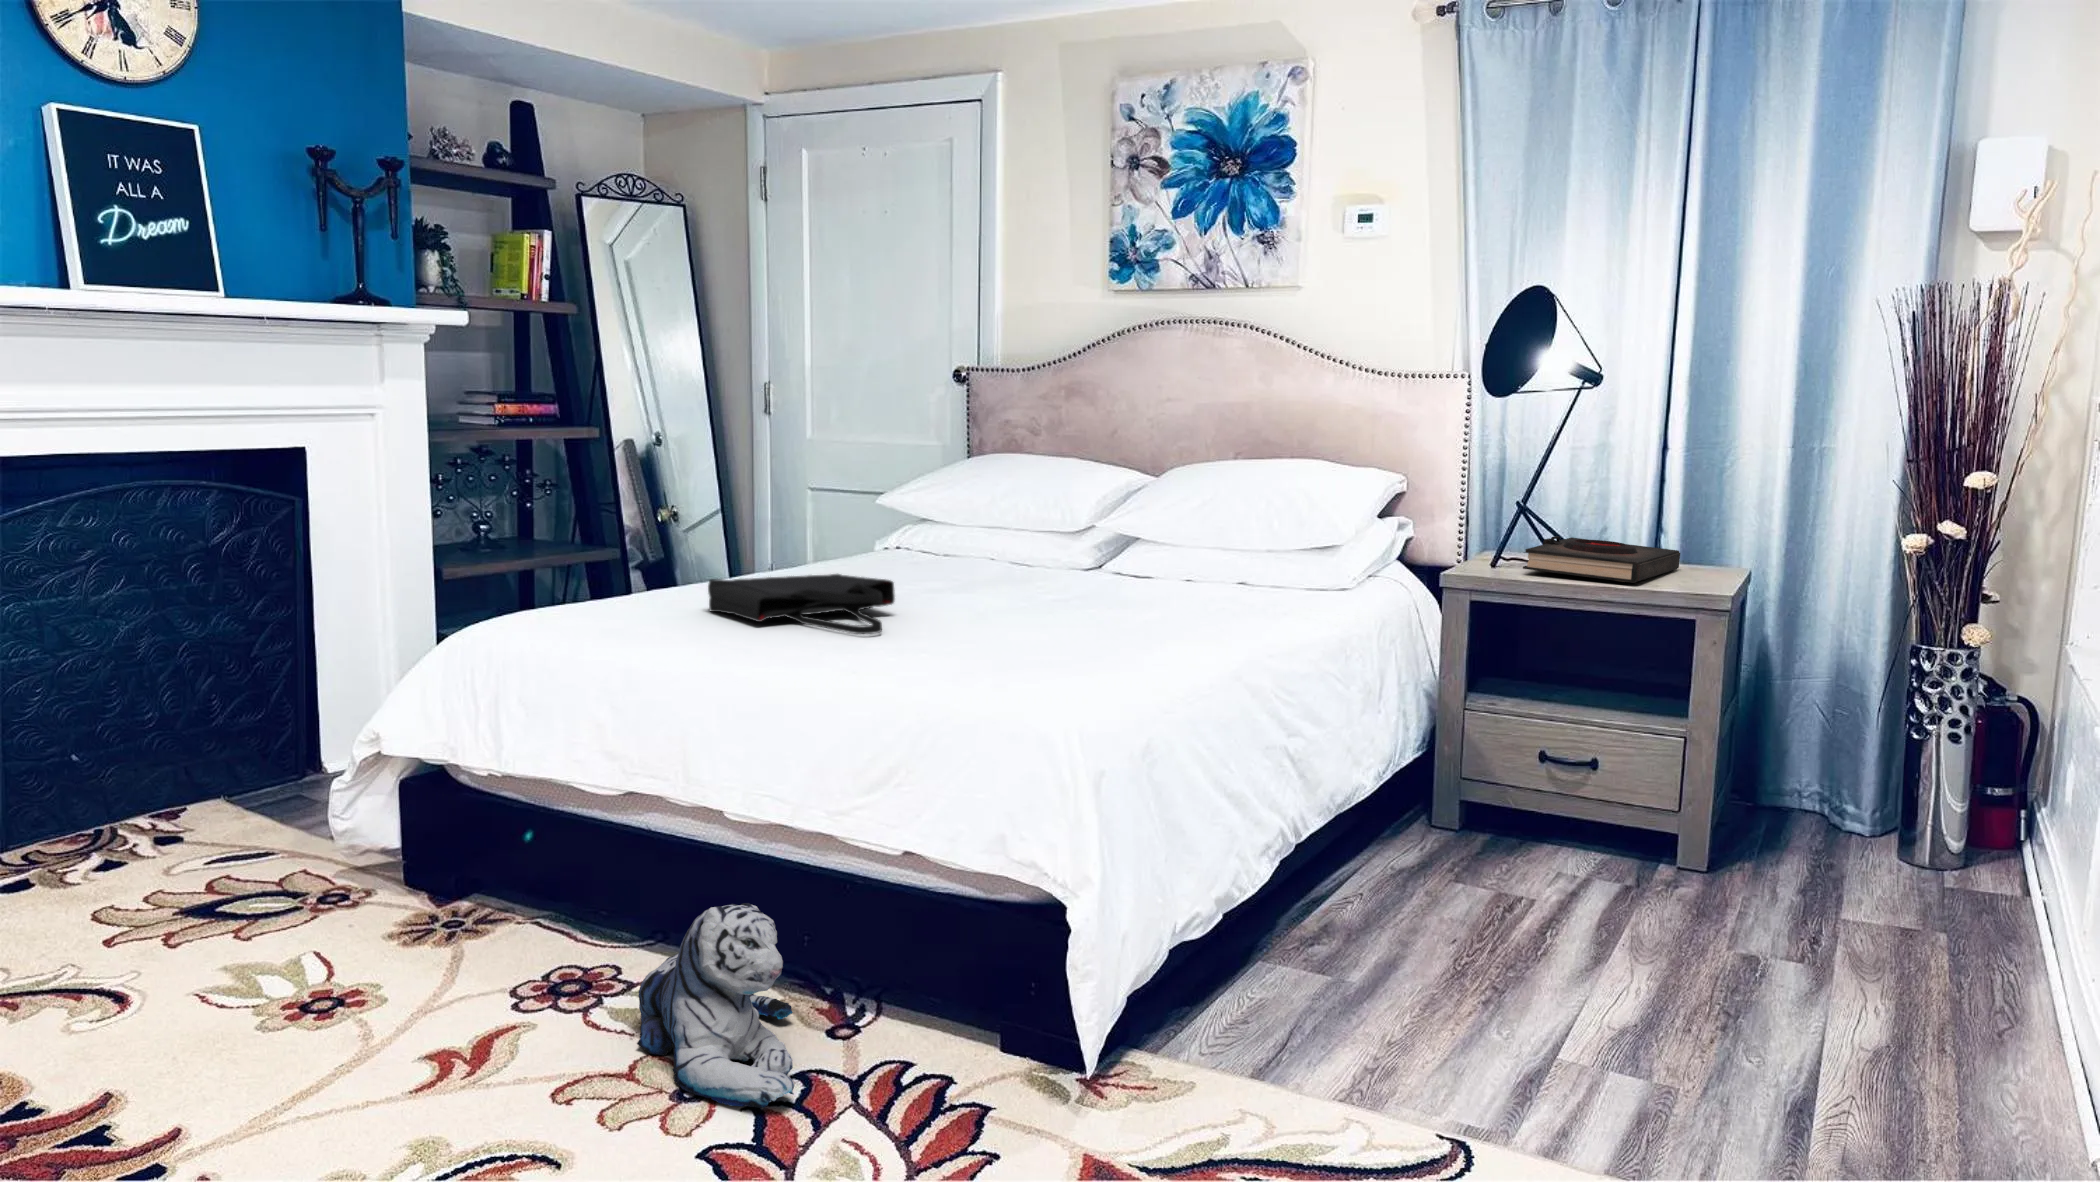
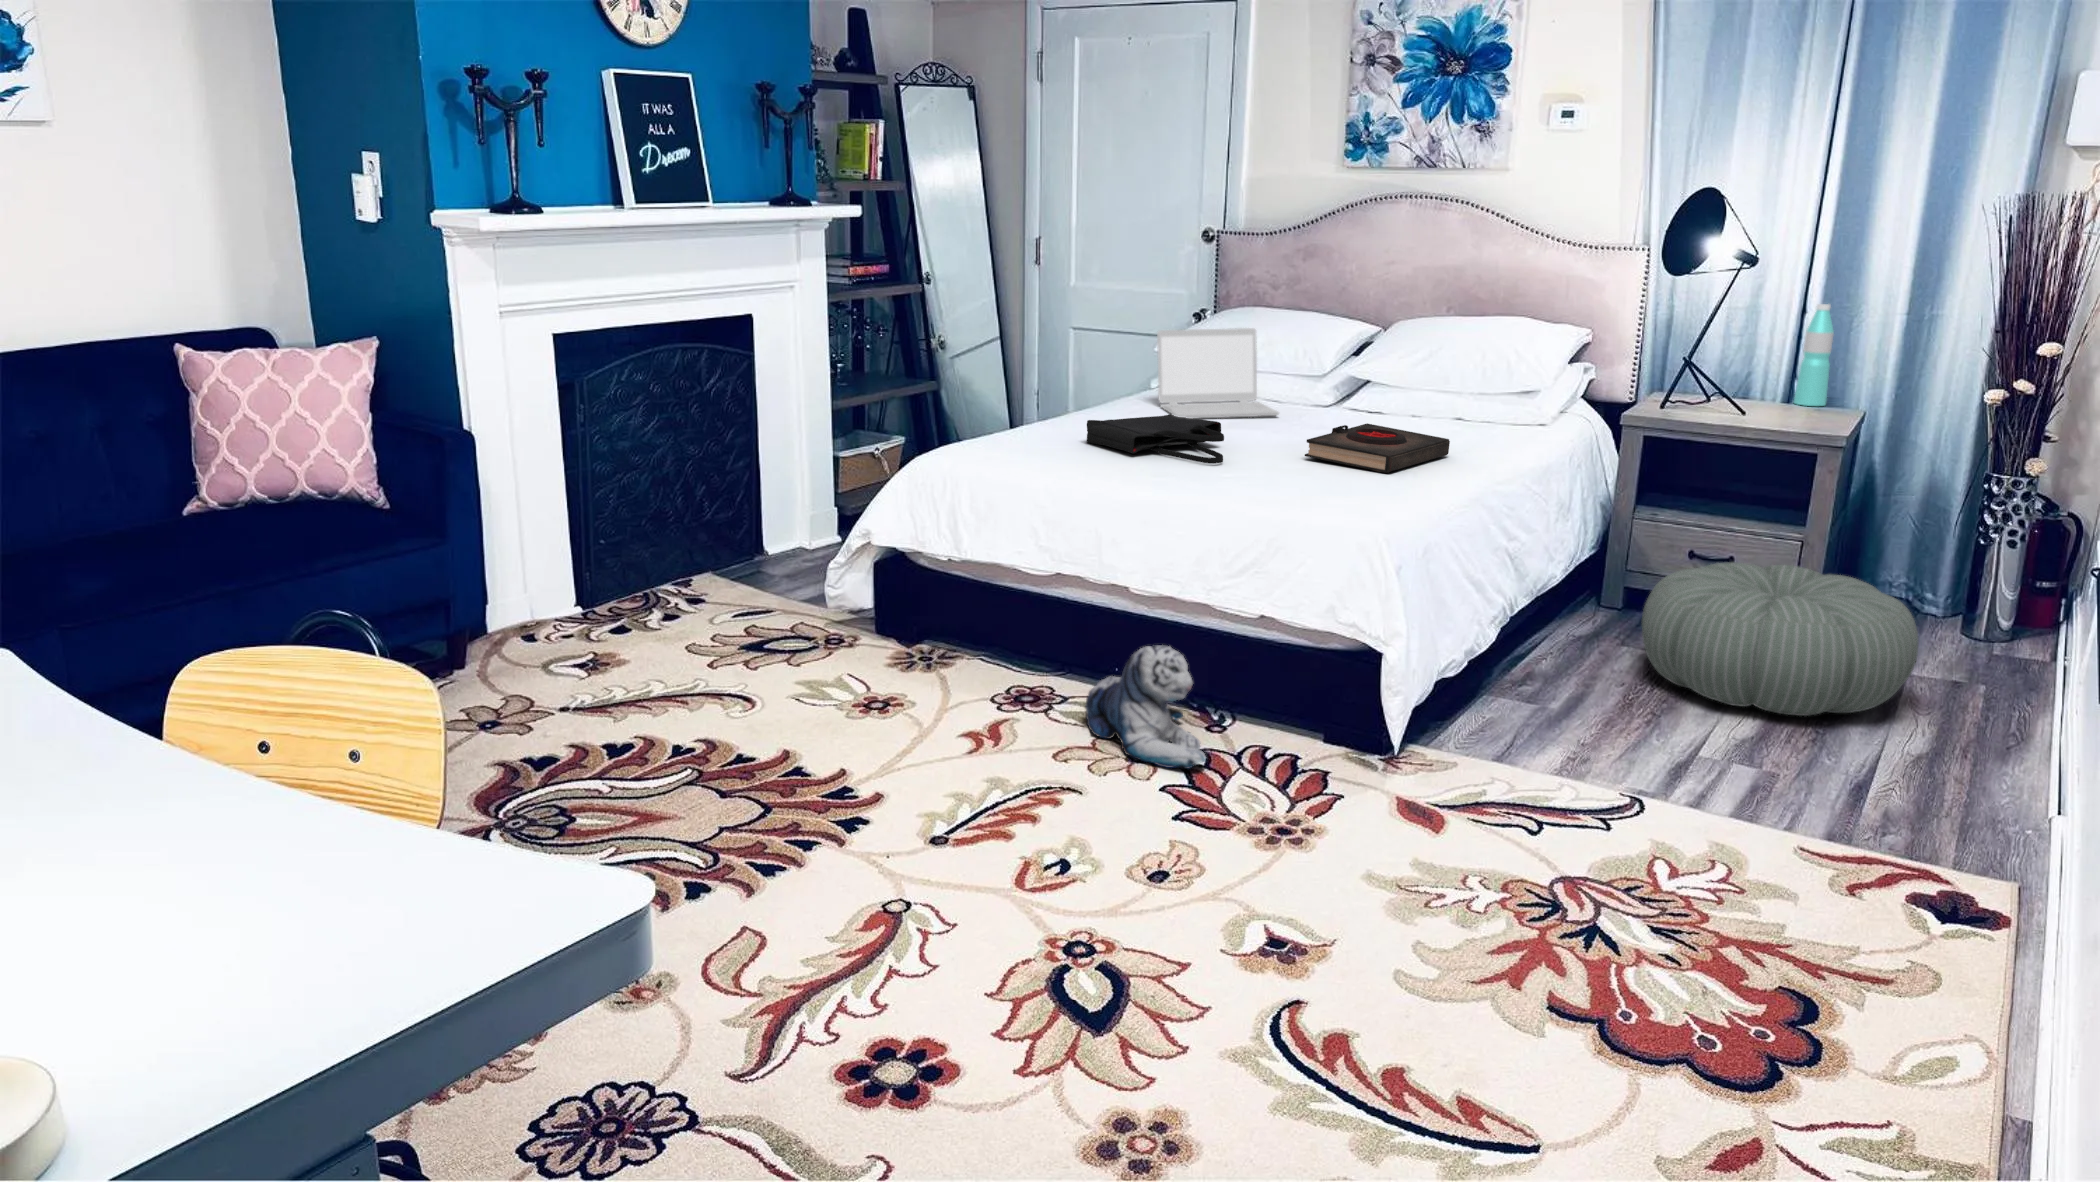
water bottle: none [1661,436,1703,564] -> present [1794,304,1834,406]
laptop: none [847,471,1003,584] -> present [1157,328,1279,419]
book: present [1523,536,1680,583] -> present [1305,423,1450,473]
pouf: none [1478,767,1854,986] -> present [1642,562,1918,716]

